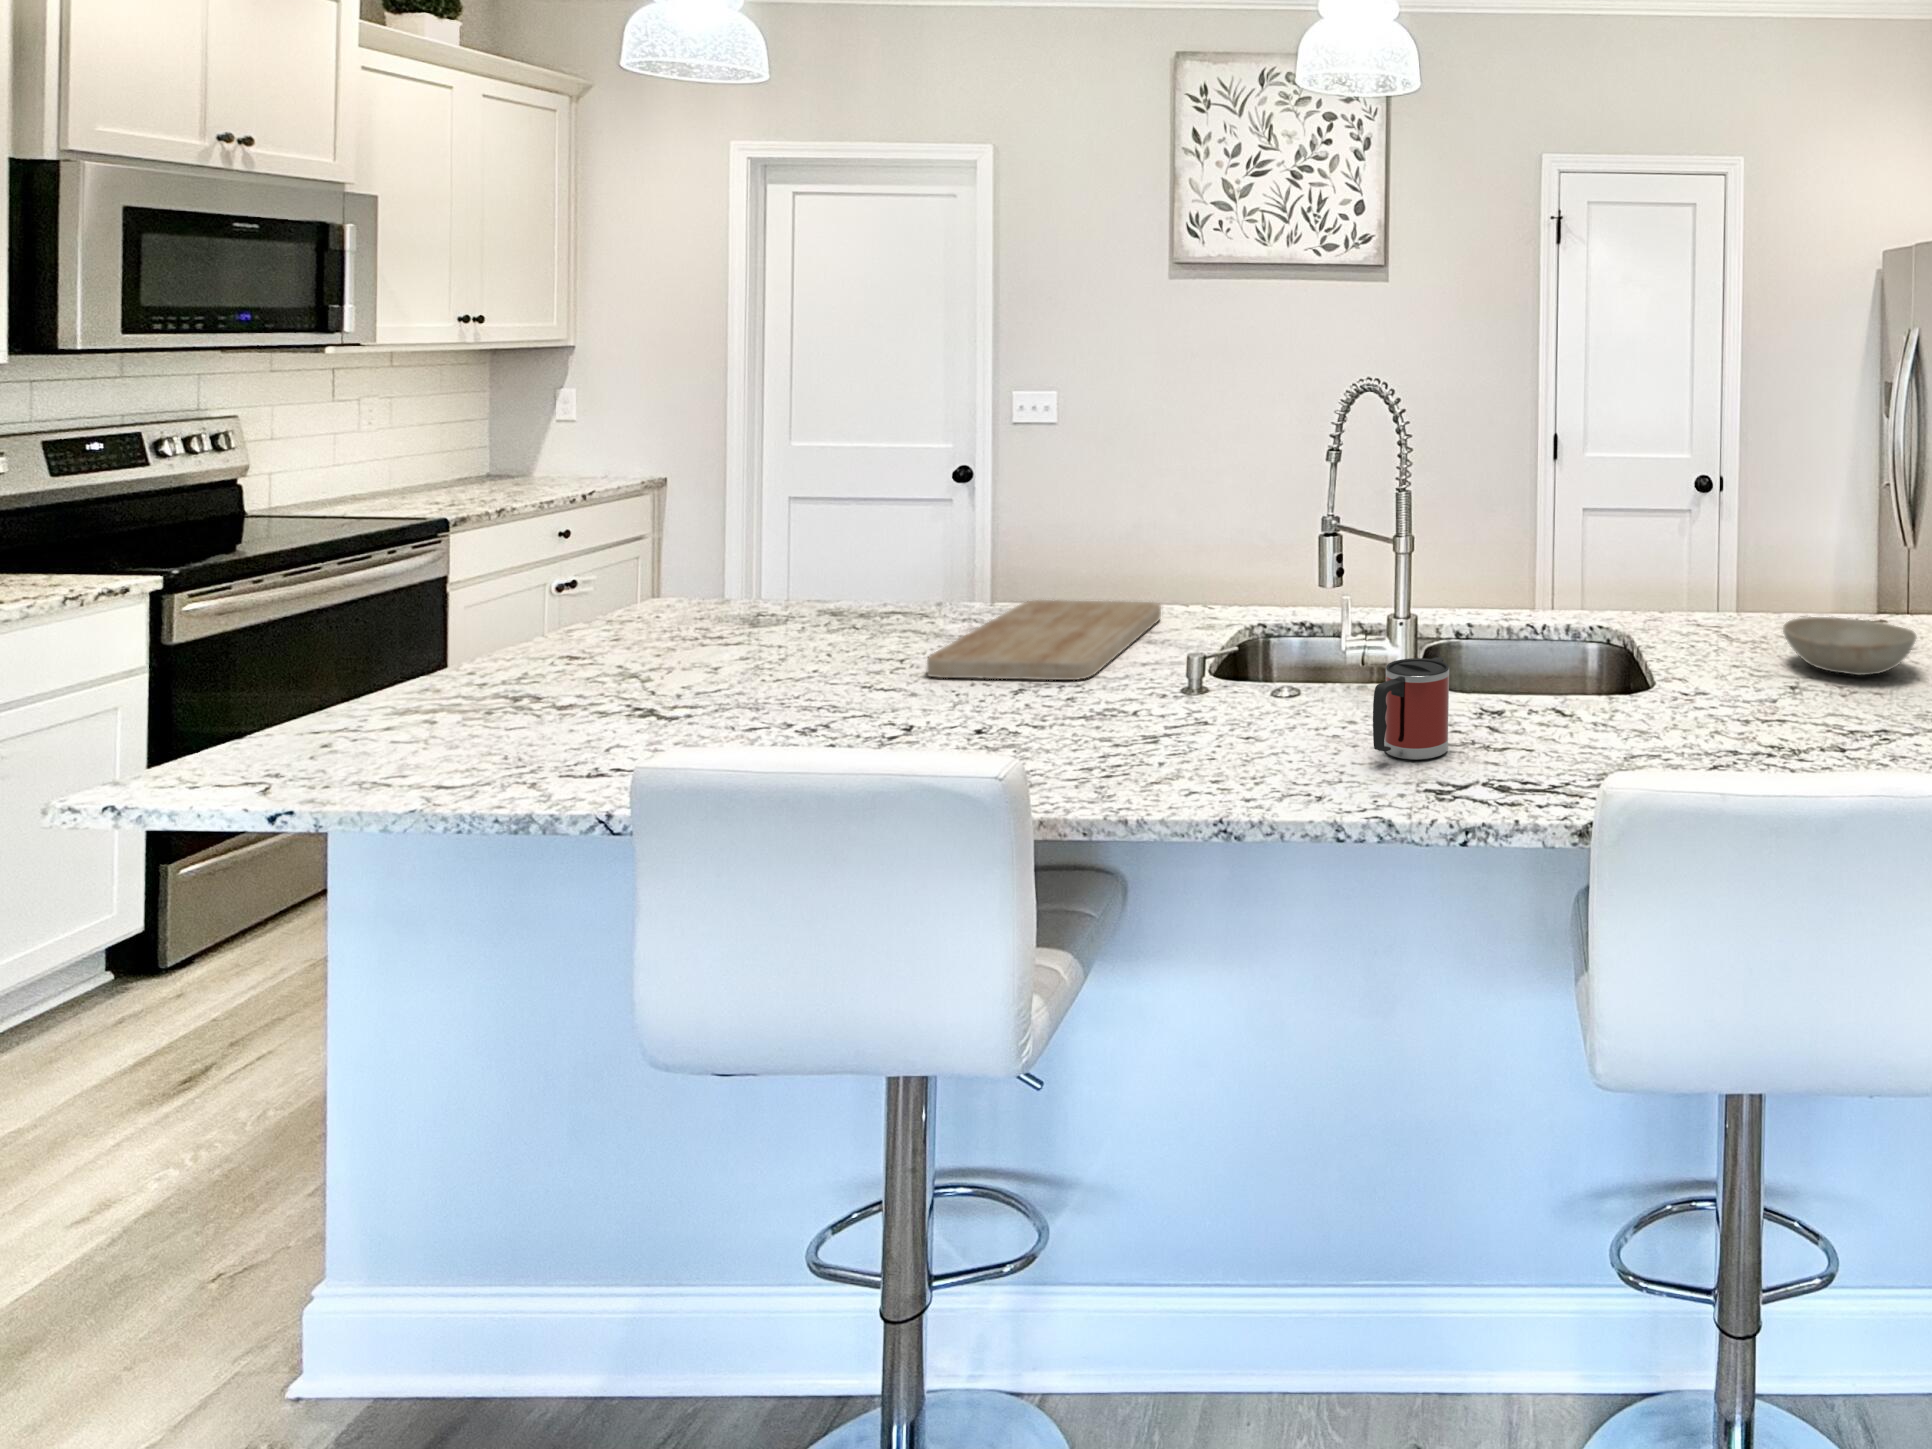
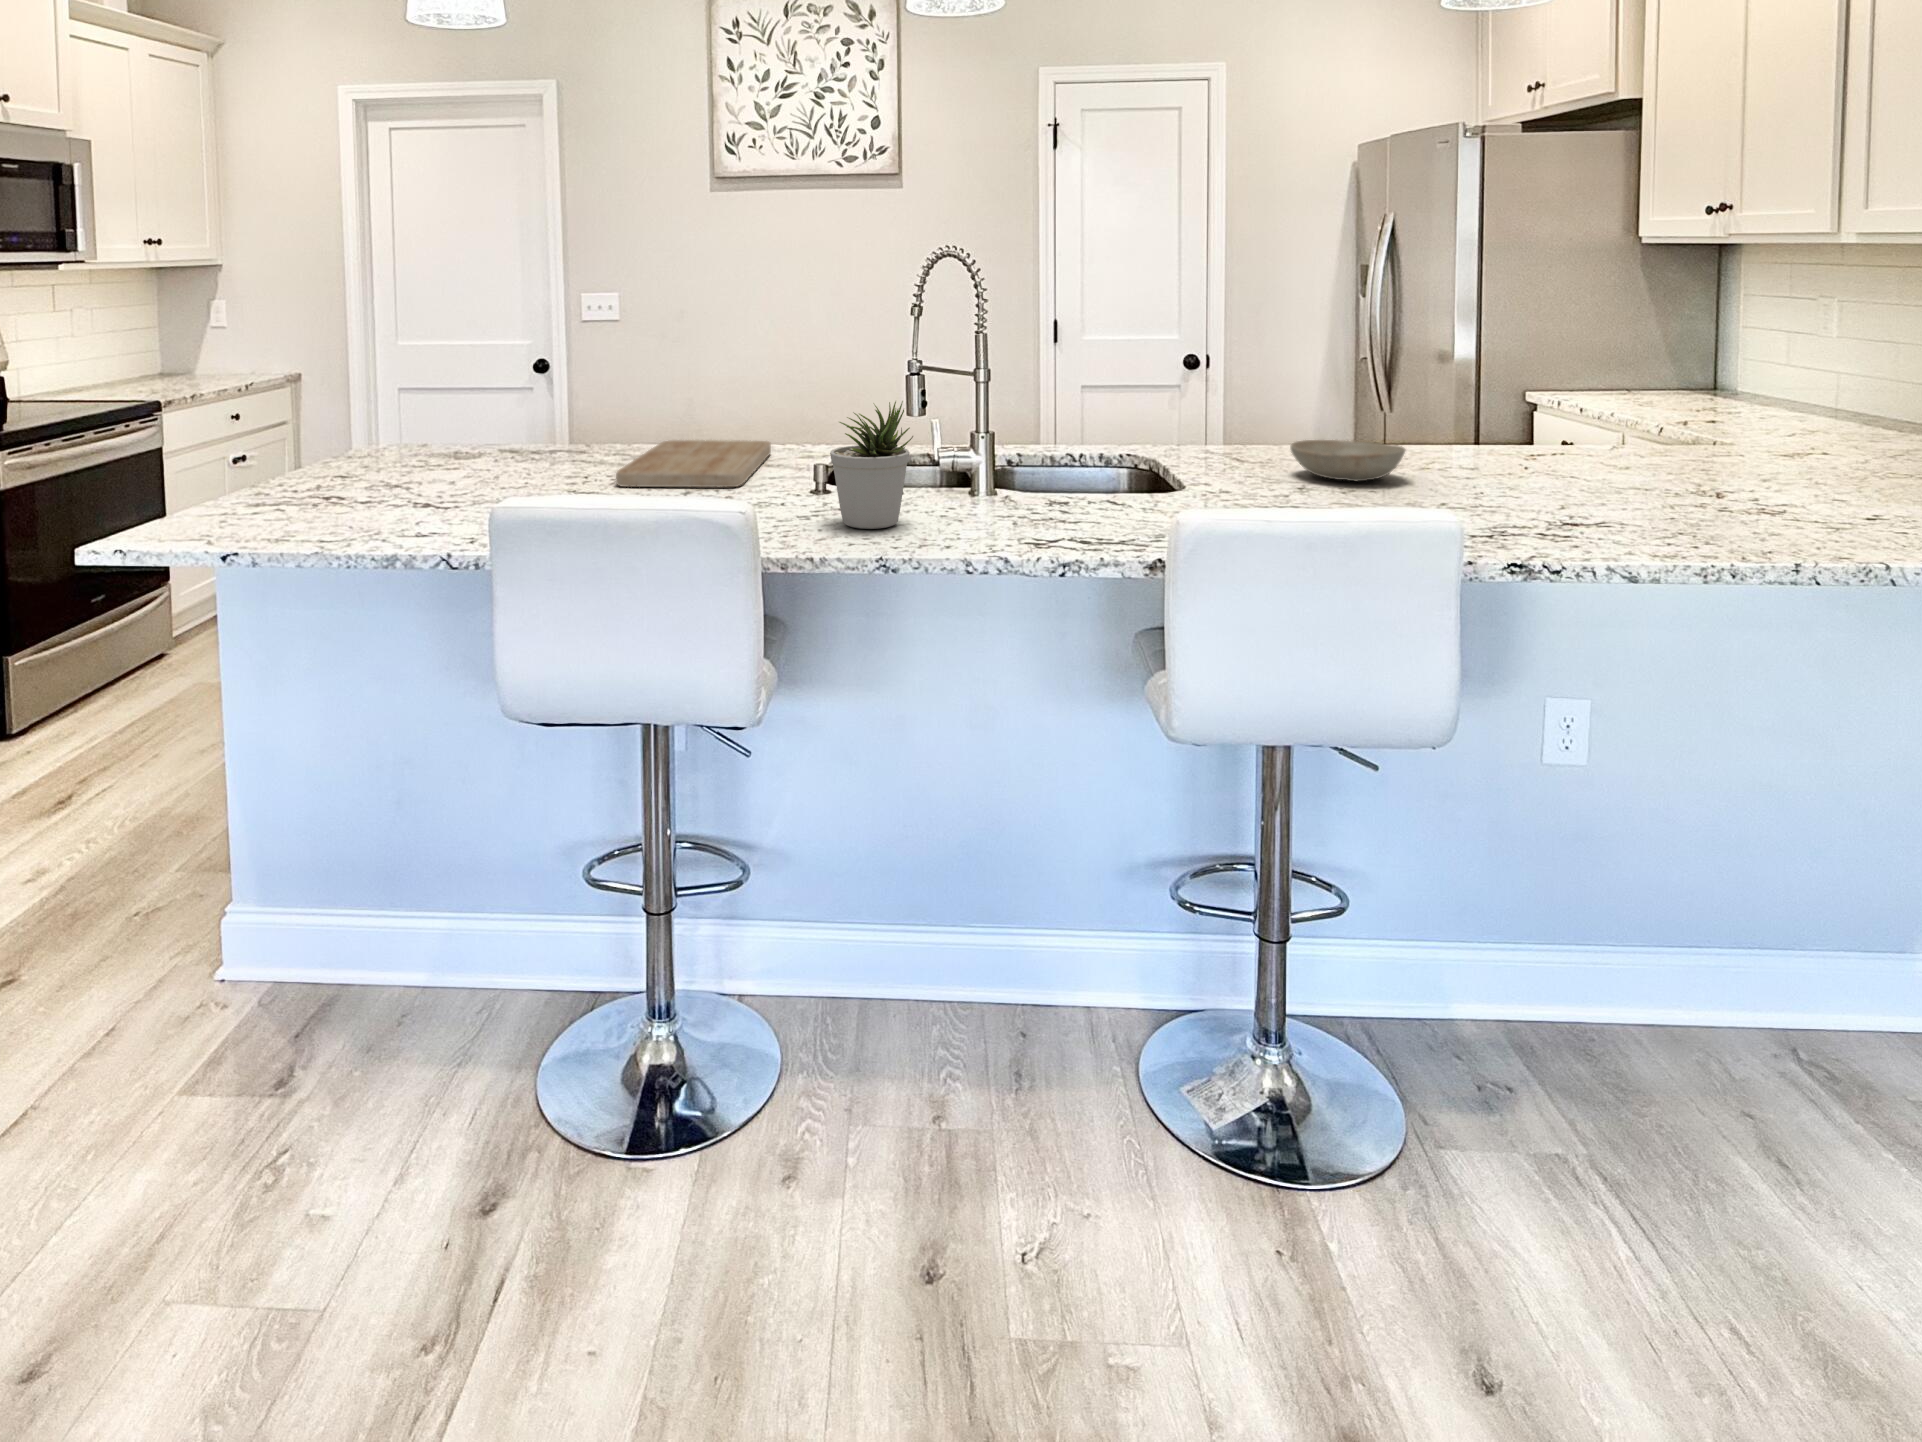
potted plant: none [1174,586,1286,762] -> present [830,401,913,529]
mug: present [1373,657,1449,760] -> none [984,455,1038,527]

